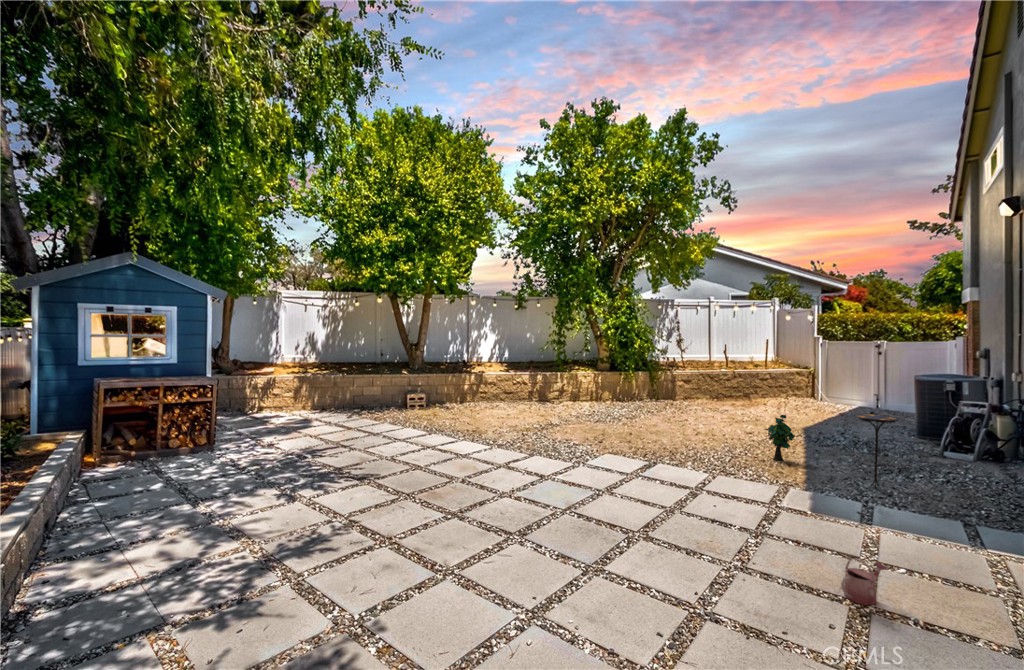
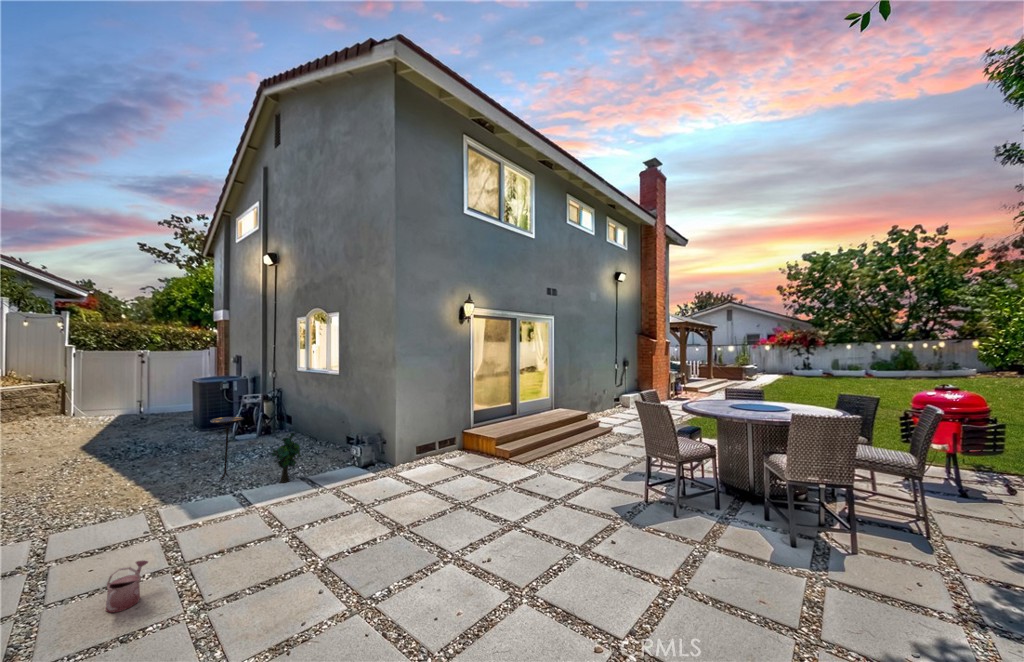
decorative plant: present [765,415,795,461] -> present [271,433,301,483]
watering can: present [841,558,888,605] -> present [106,560,148,613]

